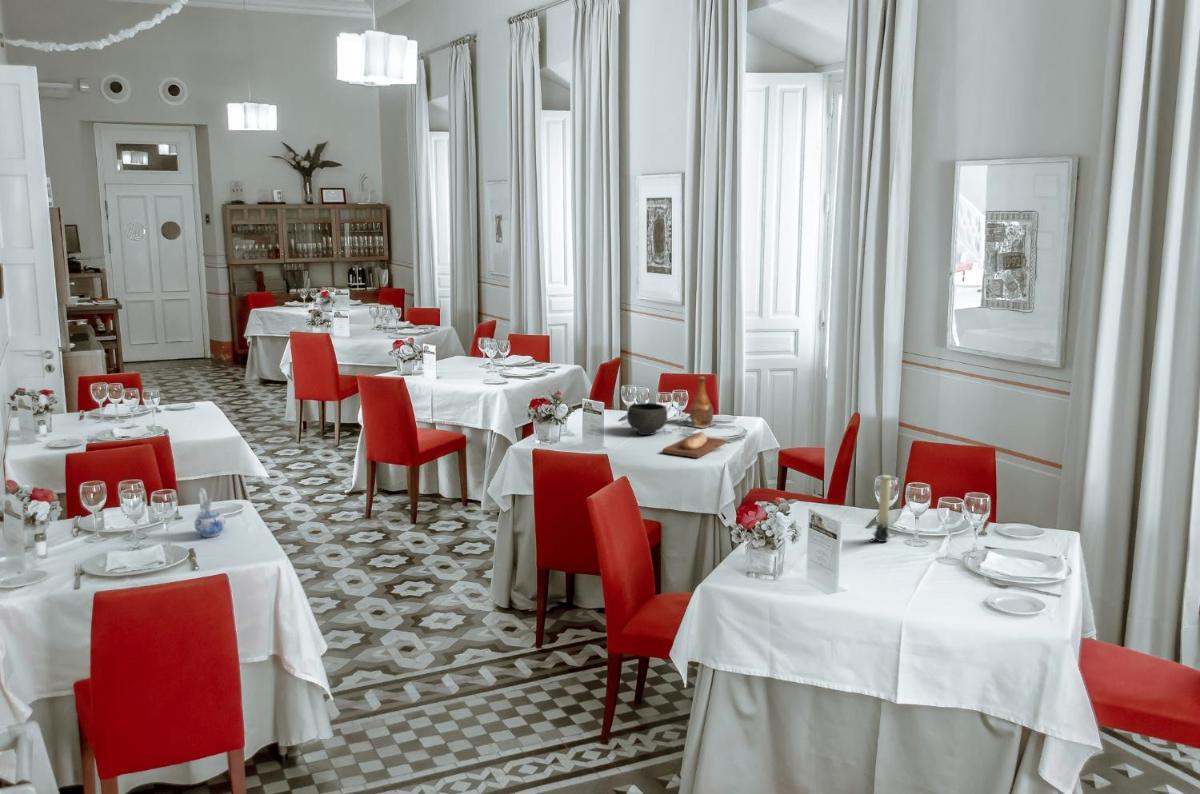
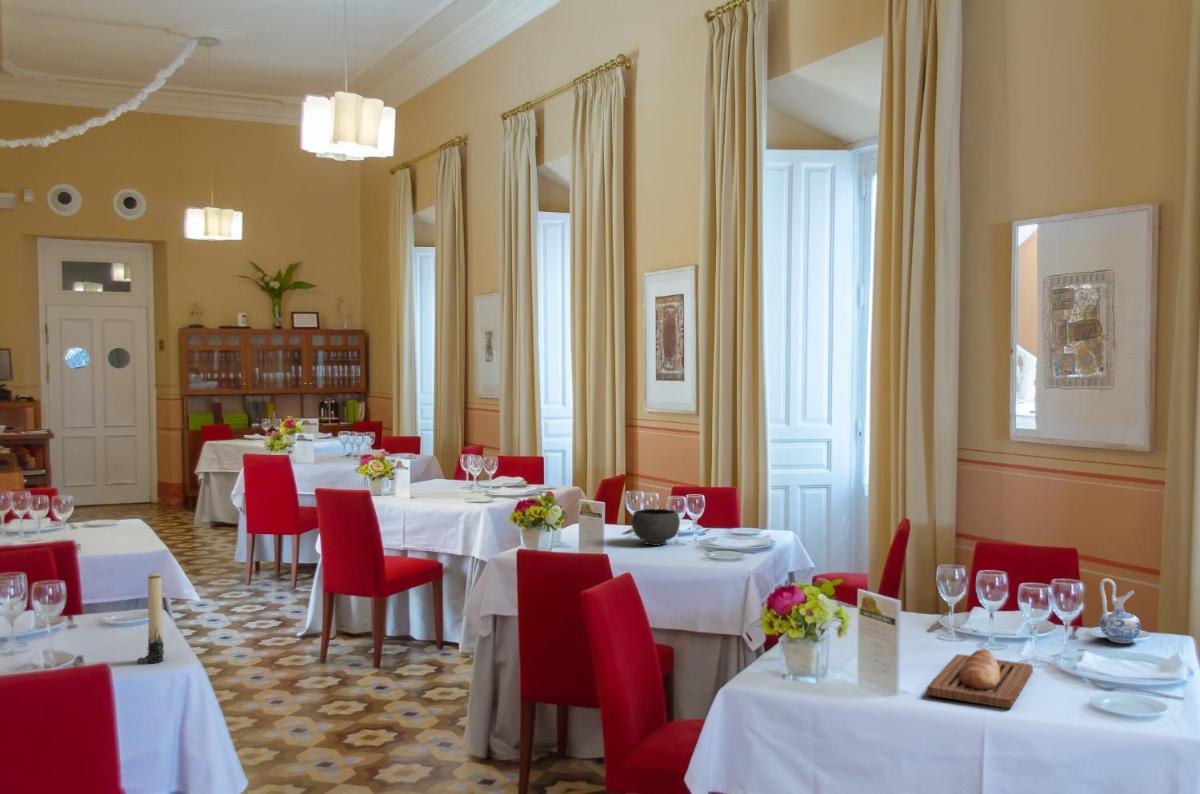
bottle: present [687,377,714,428] -> none [701,478,739,539]
bread loaf: present [663,432,725,458] -> present [927,649,1033,708]
candle: present [871,475,891,542] -> present [137,573,164,663]
ceramic pitcher: present [195,488,225,537] -> present [1100,579,1141,643]

